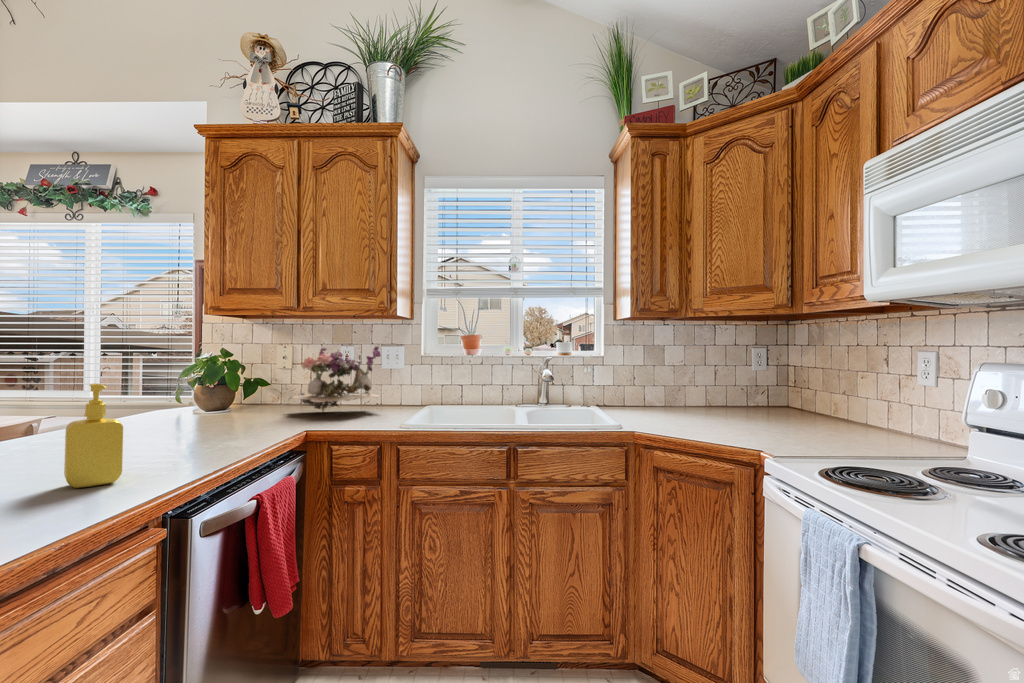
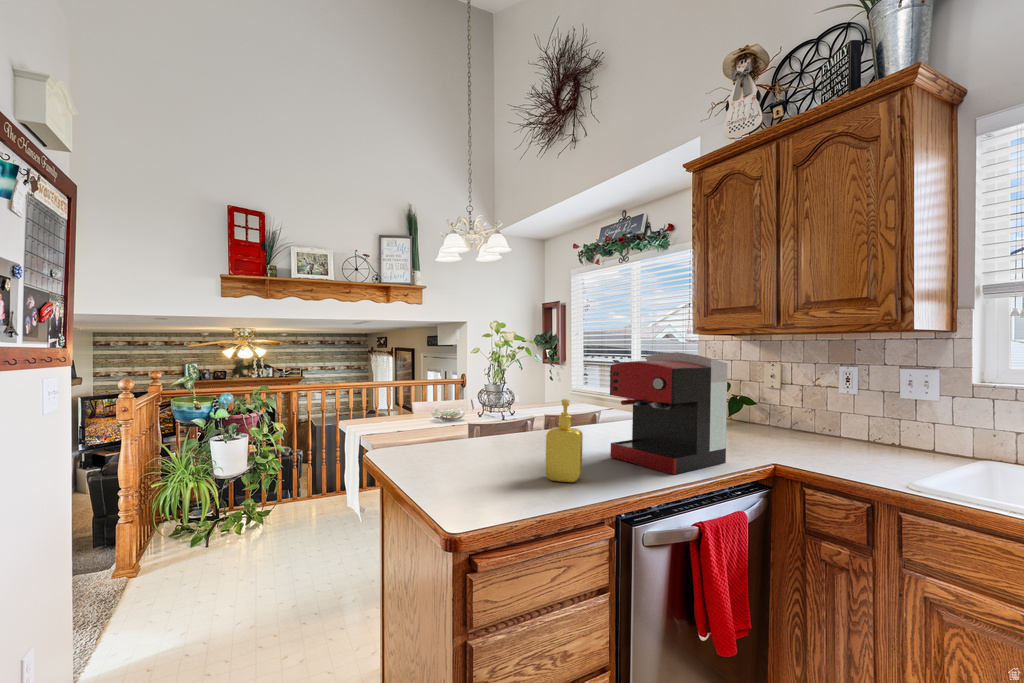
coffee maker: none [136,330,269,453] -> present [610,352,727,474]
flower arrangement: present [292,345,381,411] -> none [768,366,892,444]

